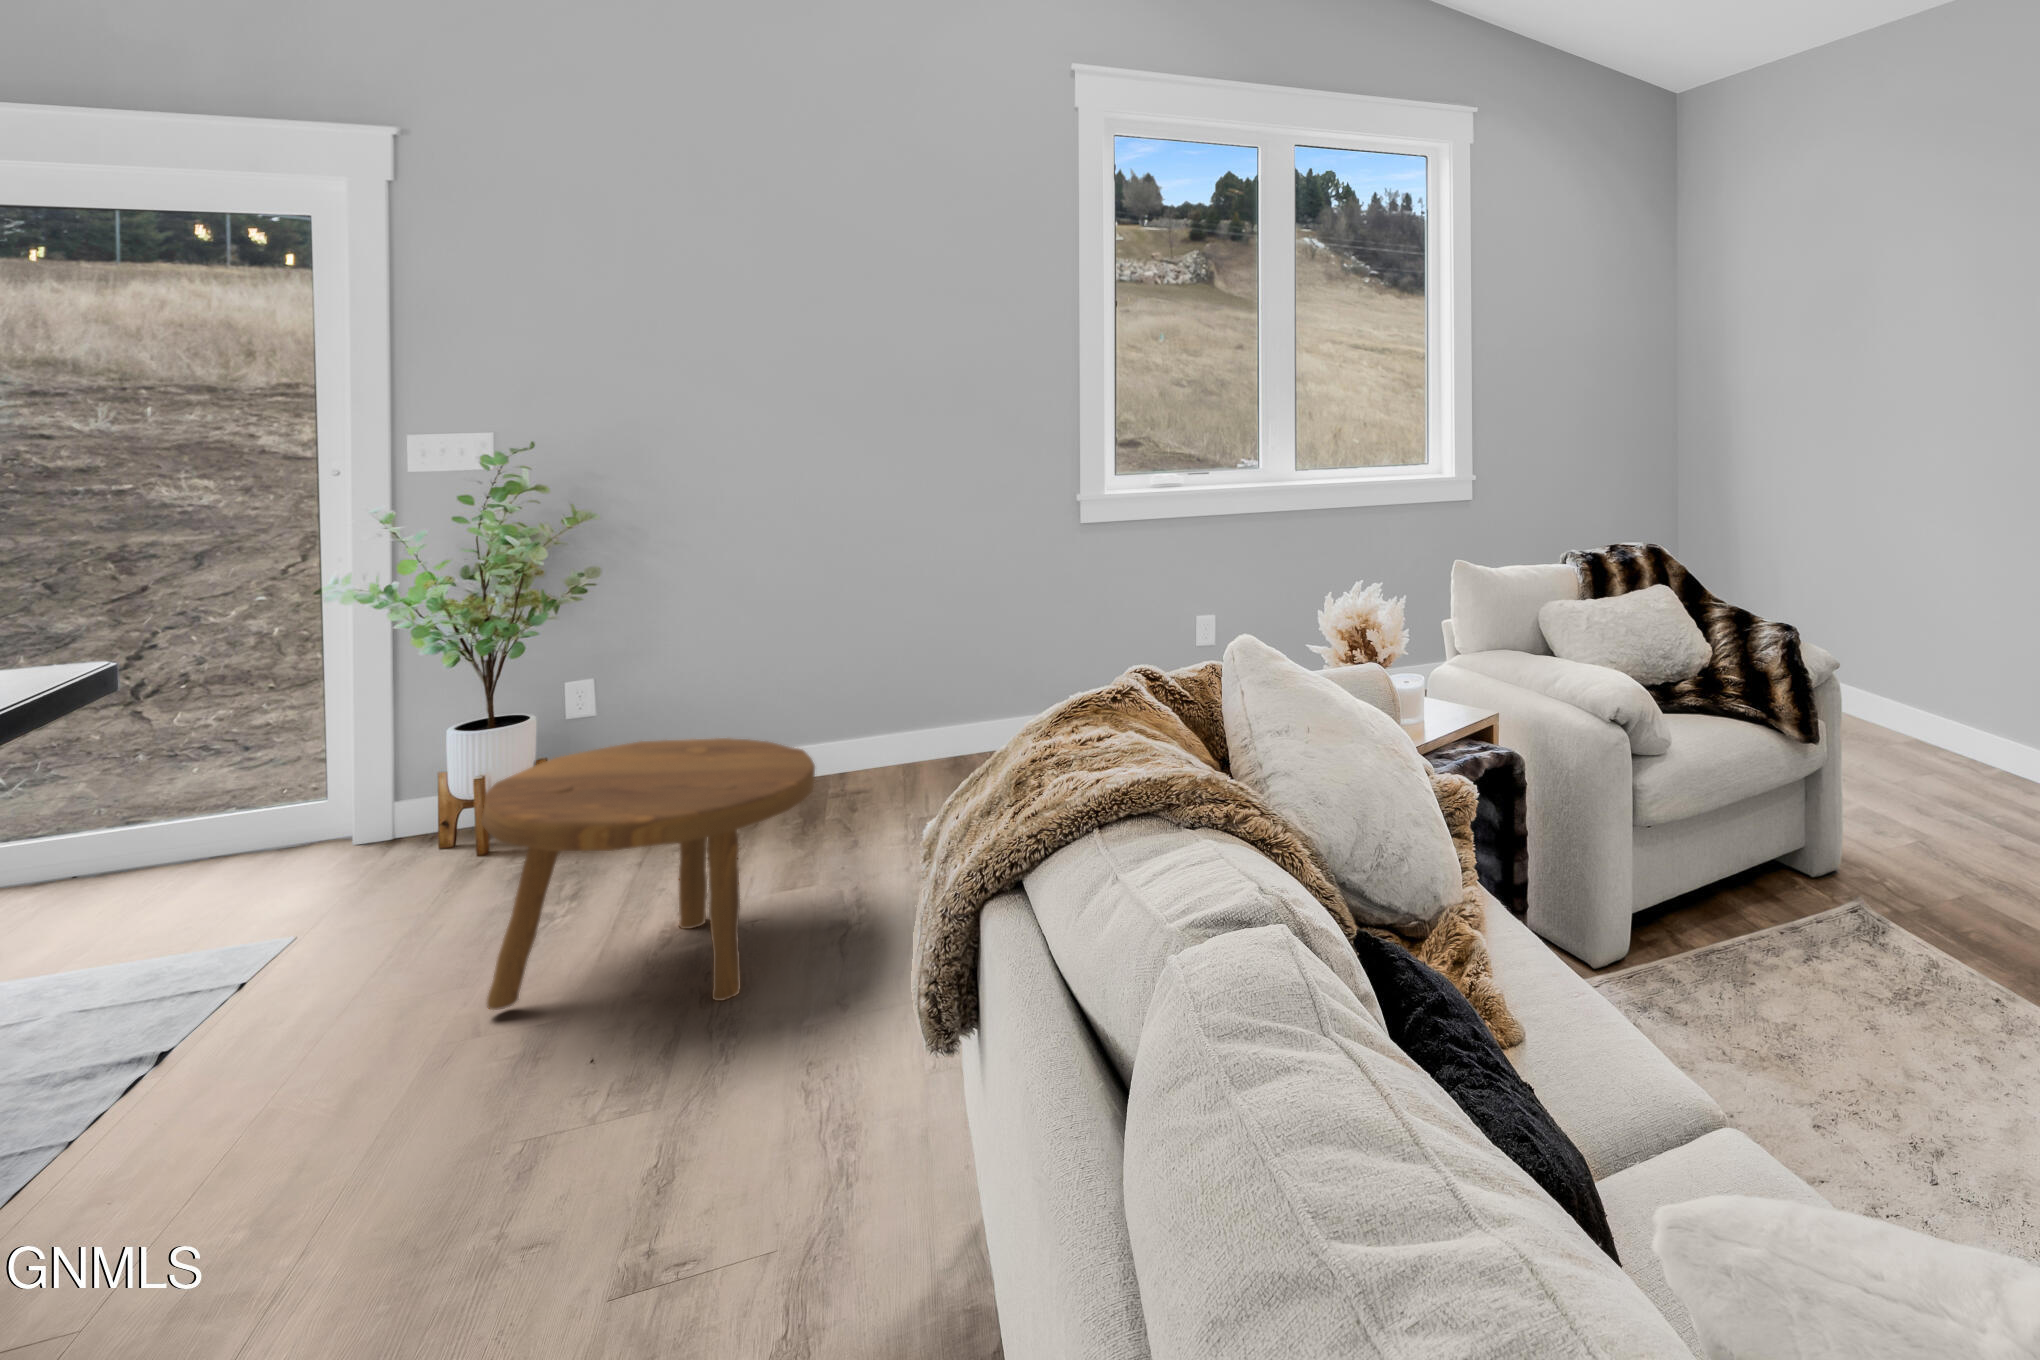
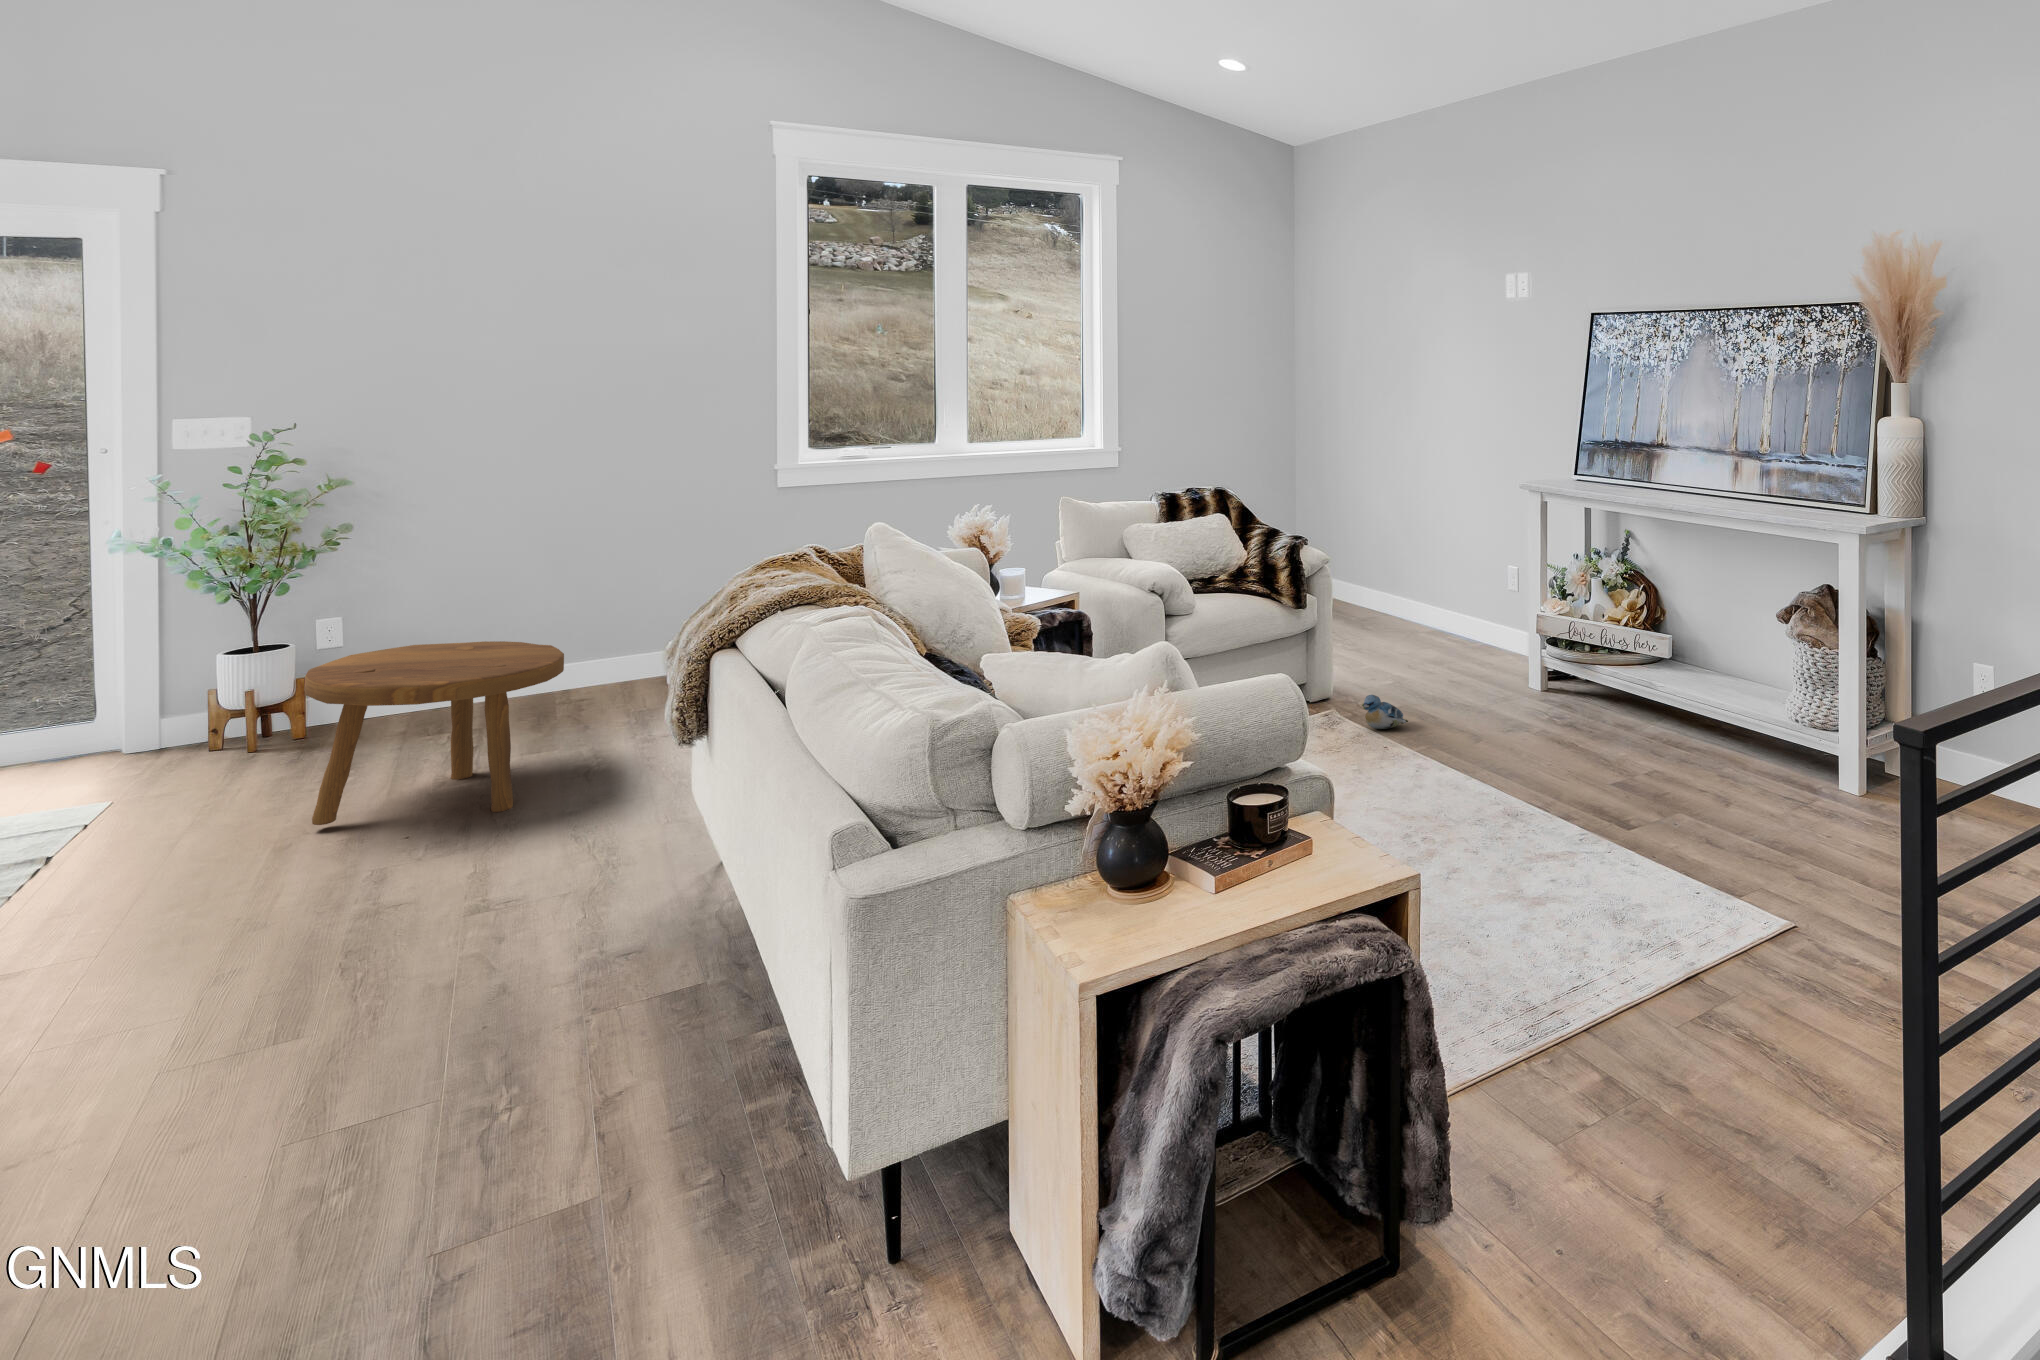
plush toy: none [1929,892,2005,949] -> present [1362,695,1408,729]

